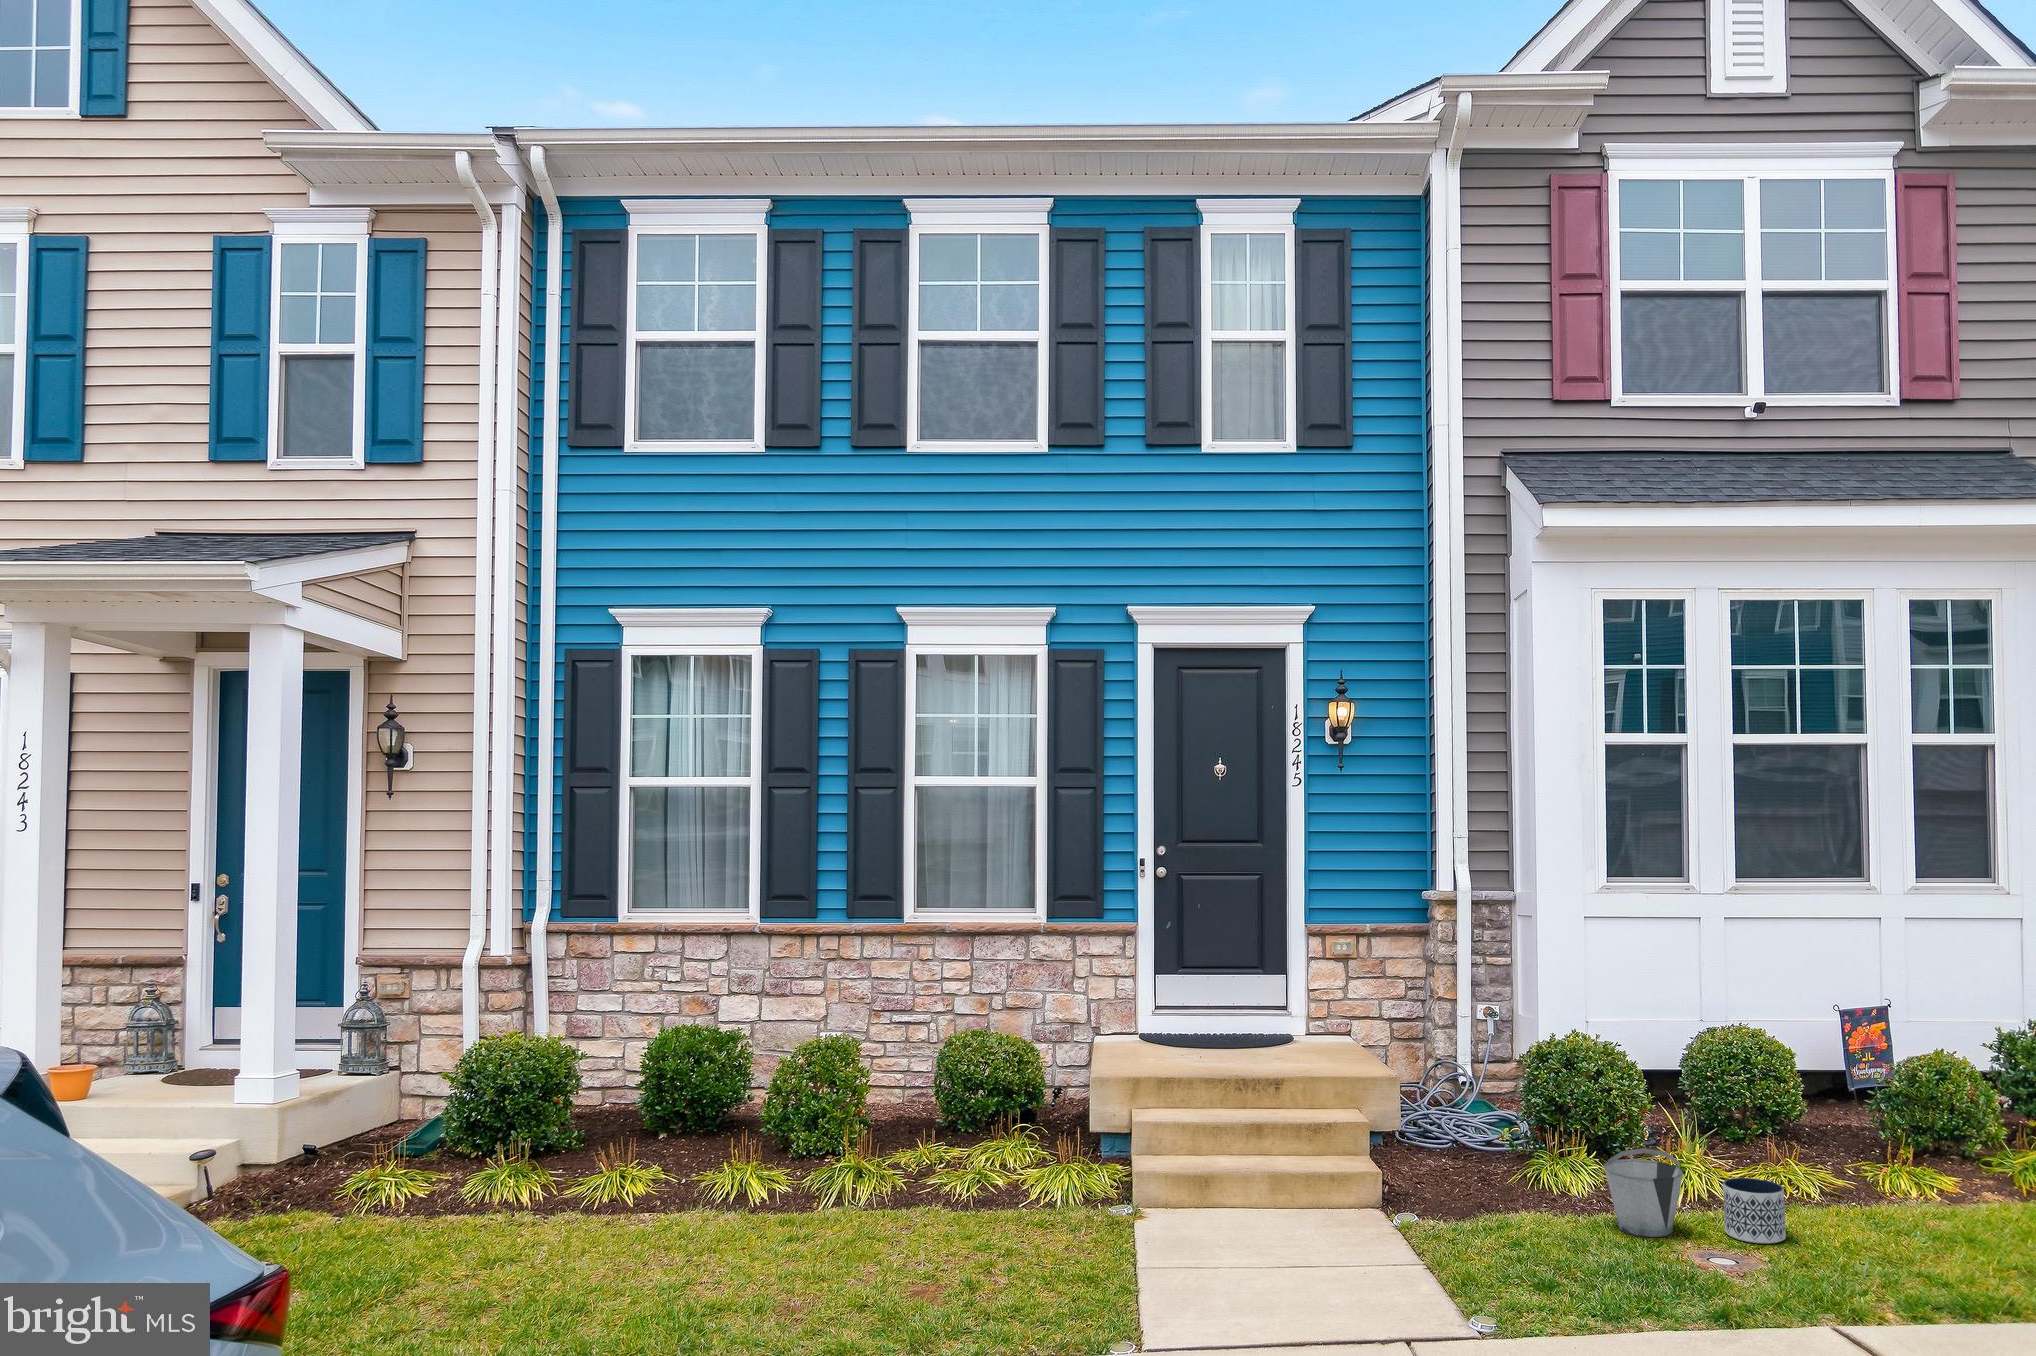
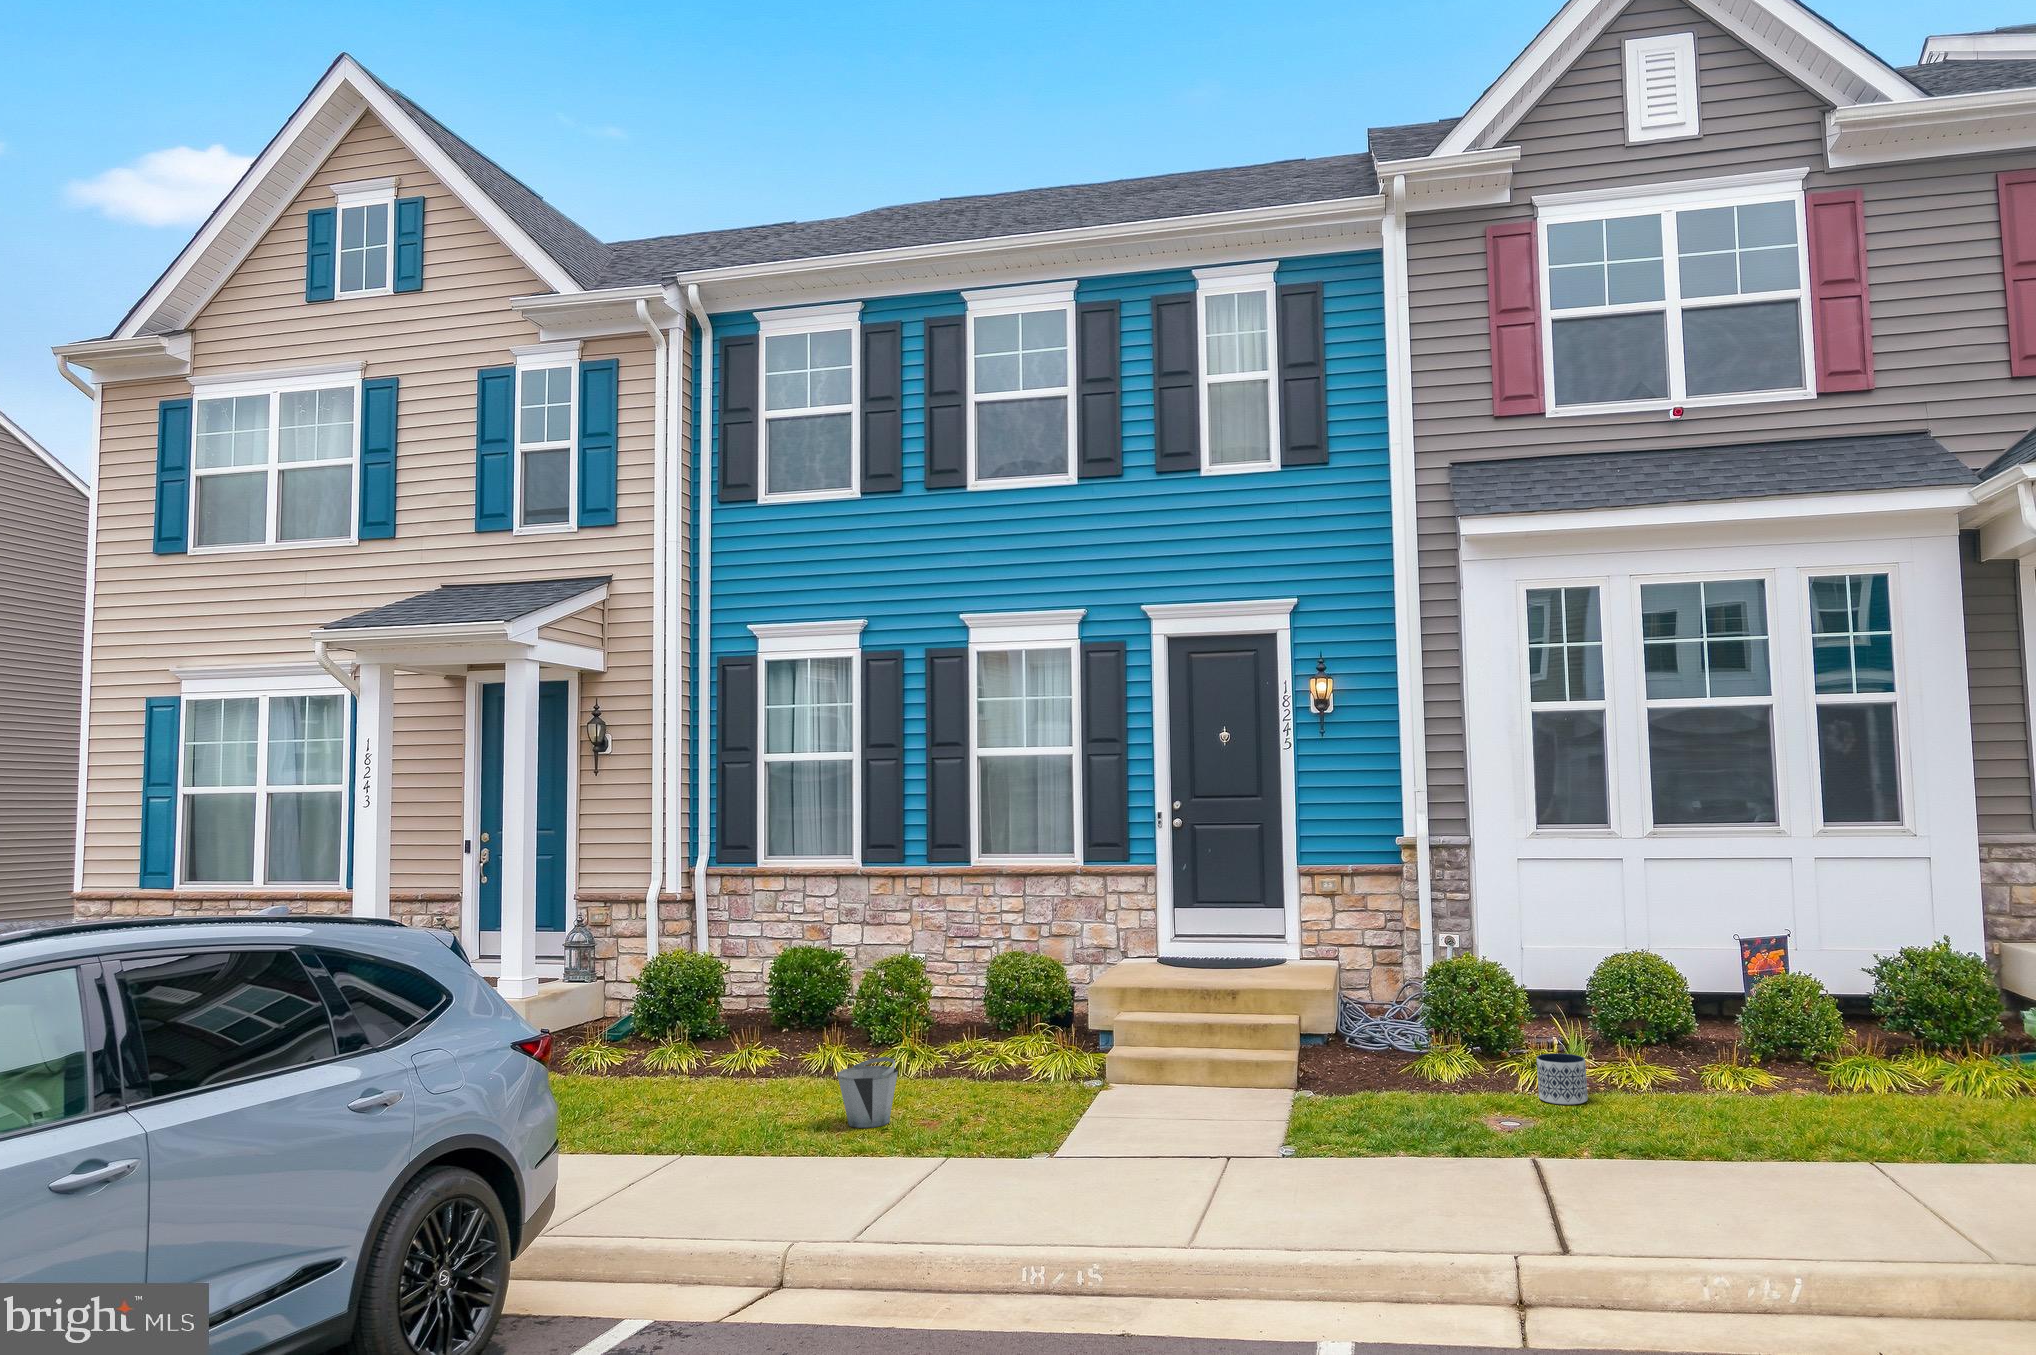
bucket: present [1604,1148,1683,1237] -> present [837,1057,898,1128]

